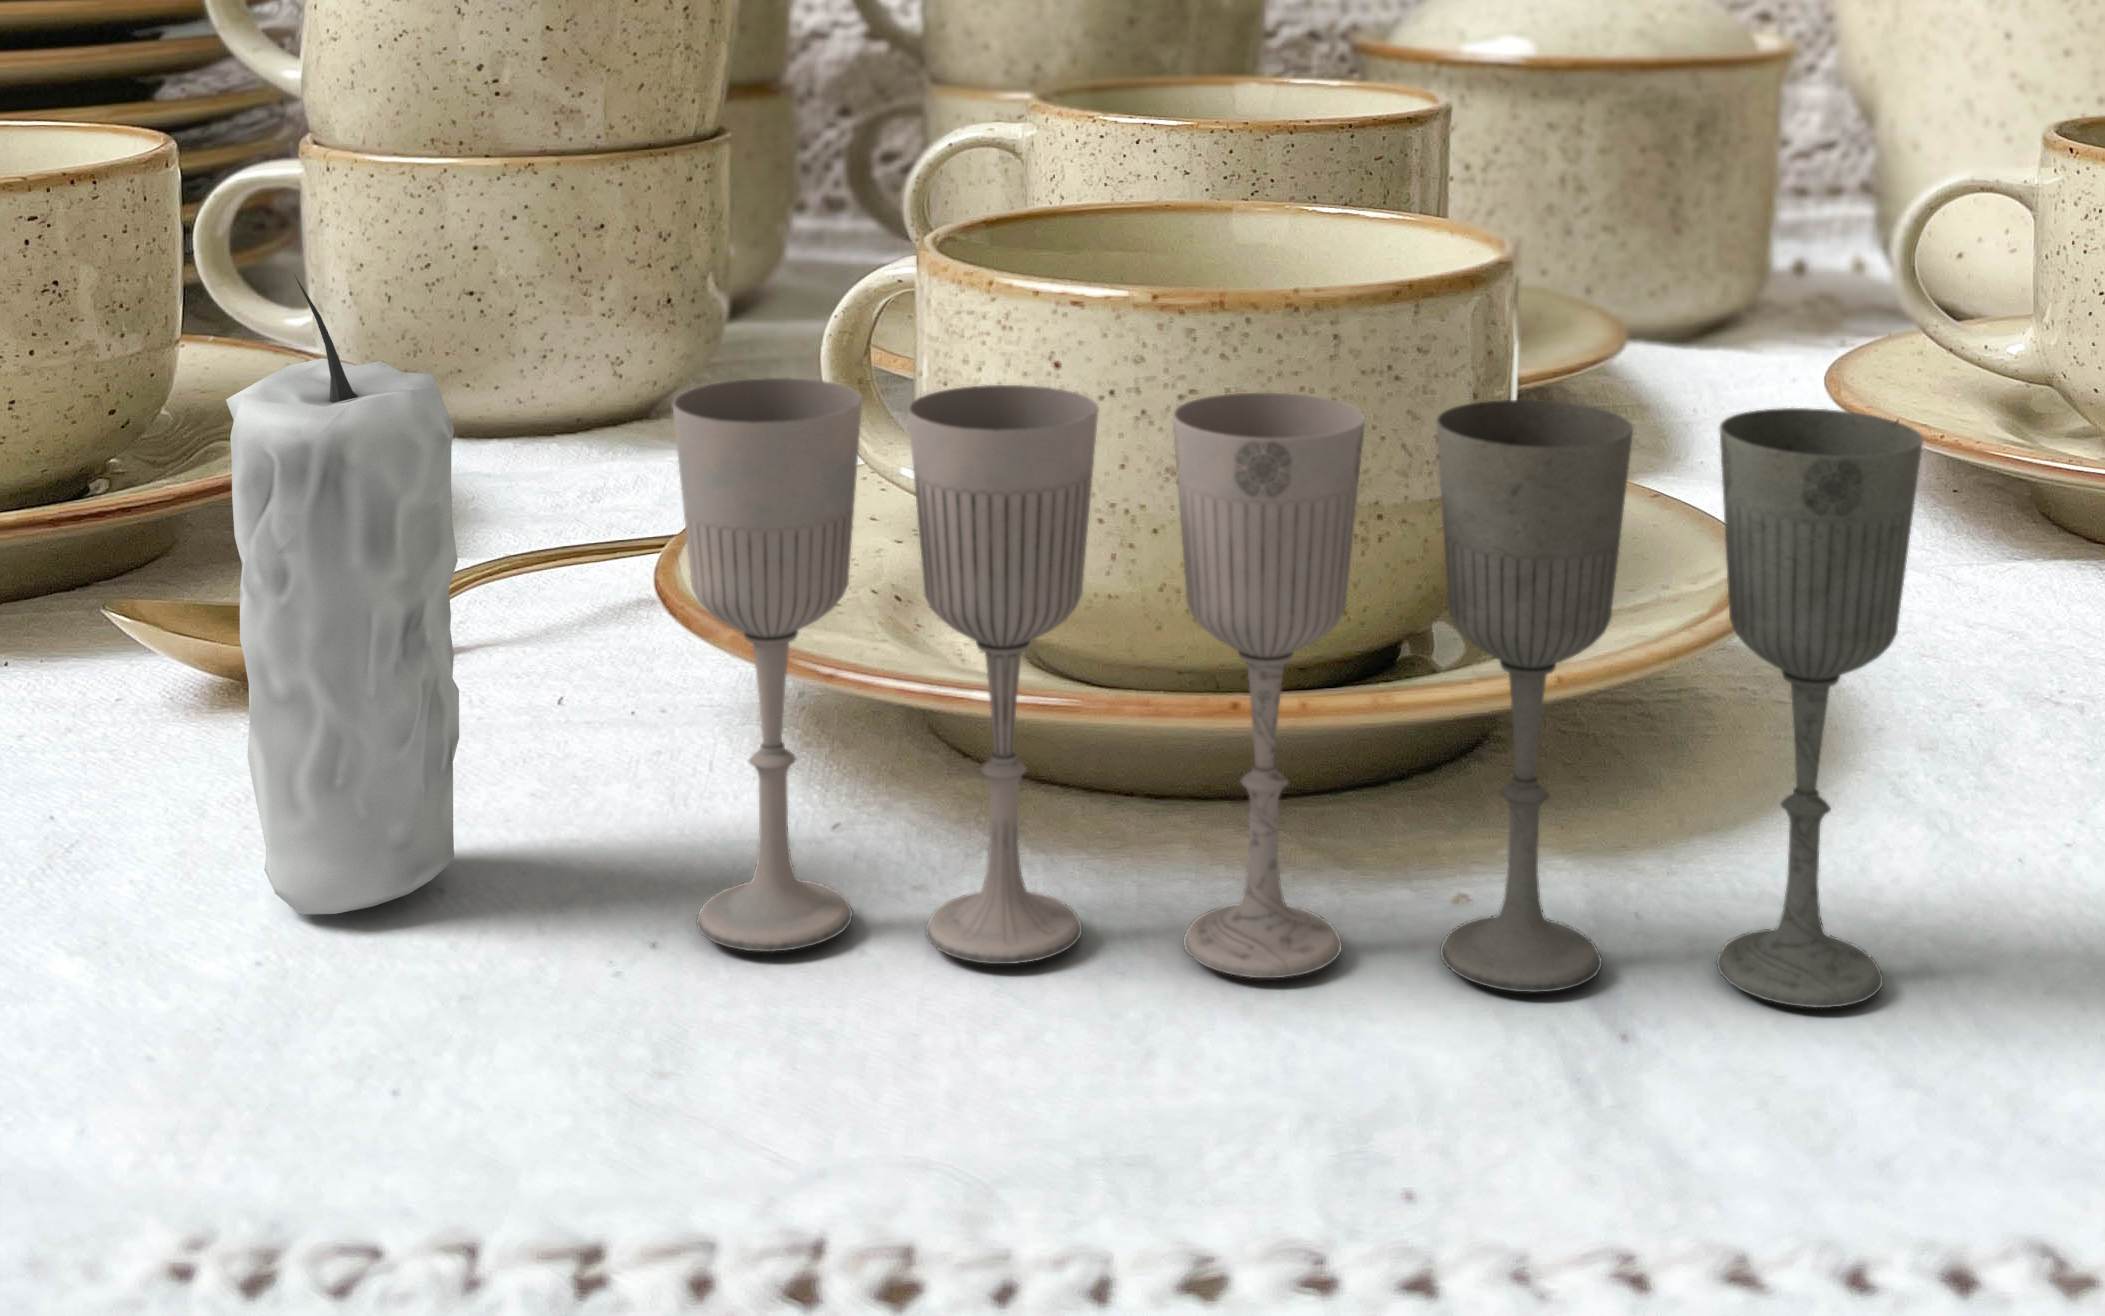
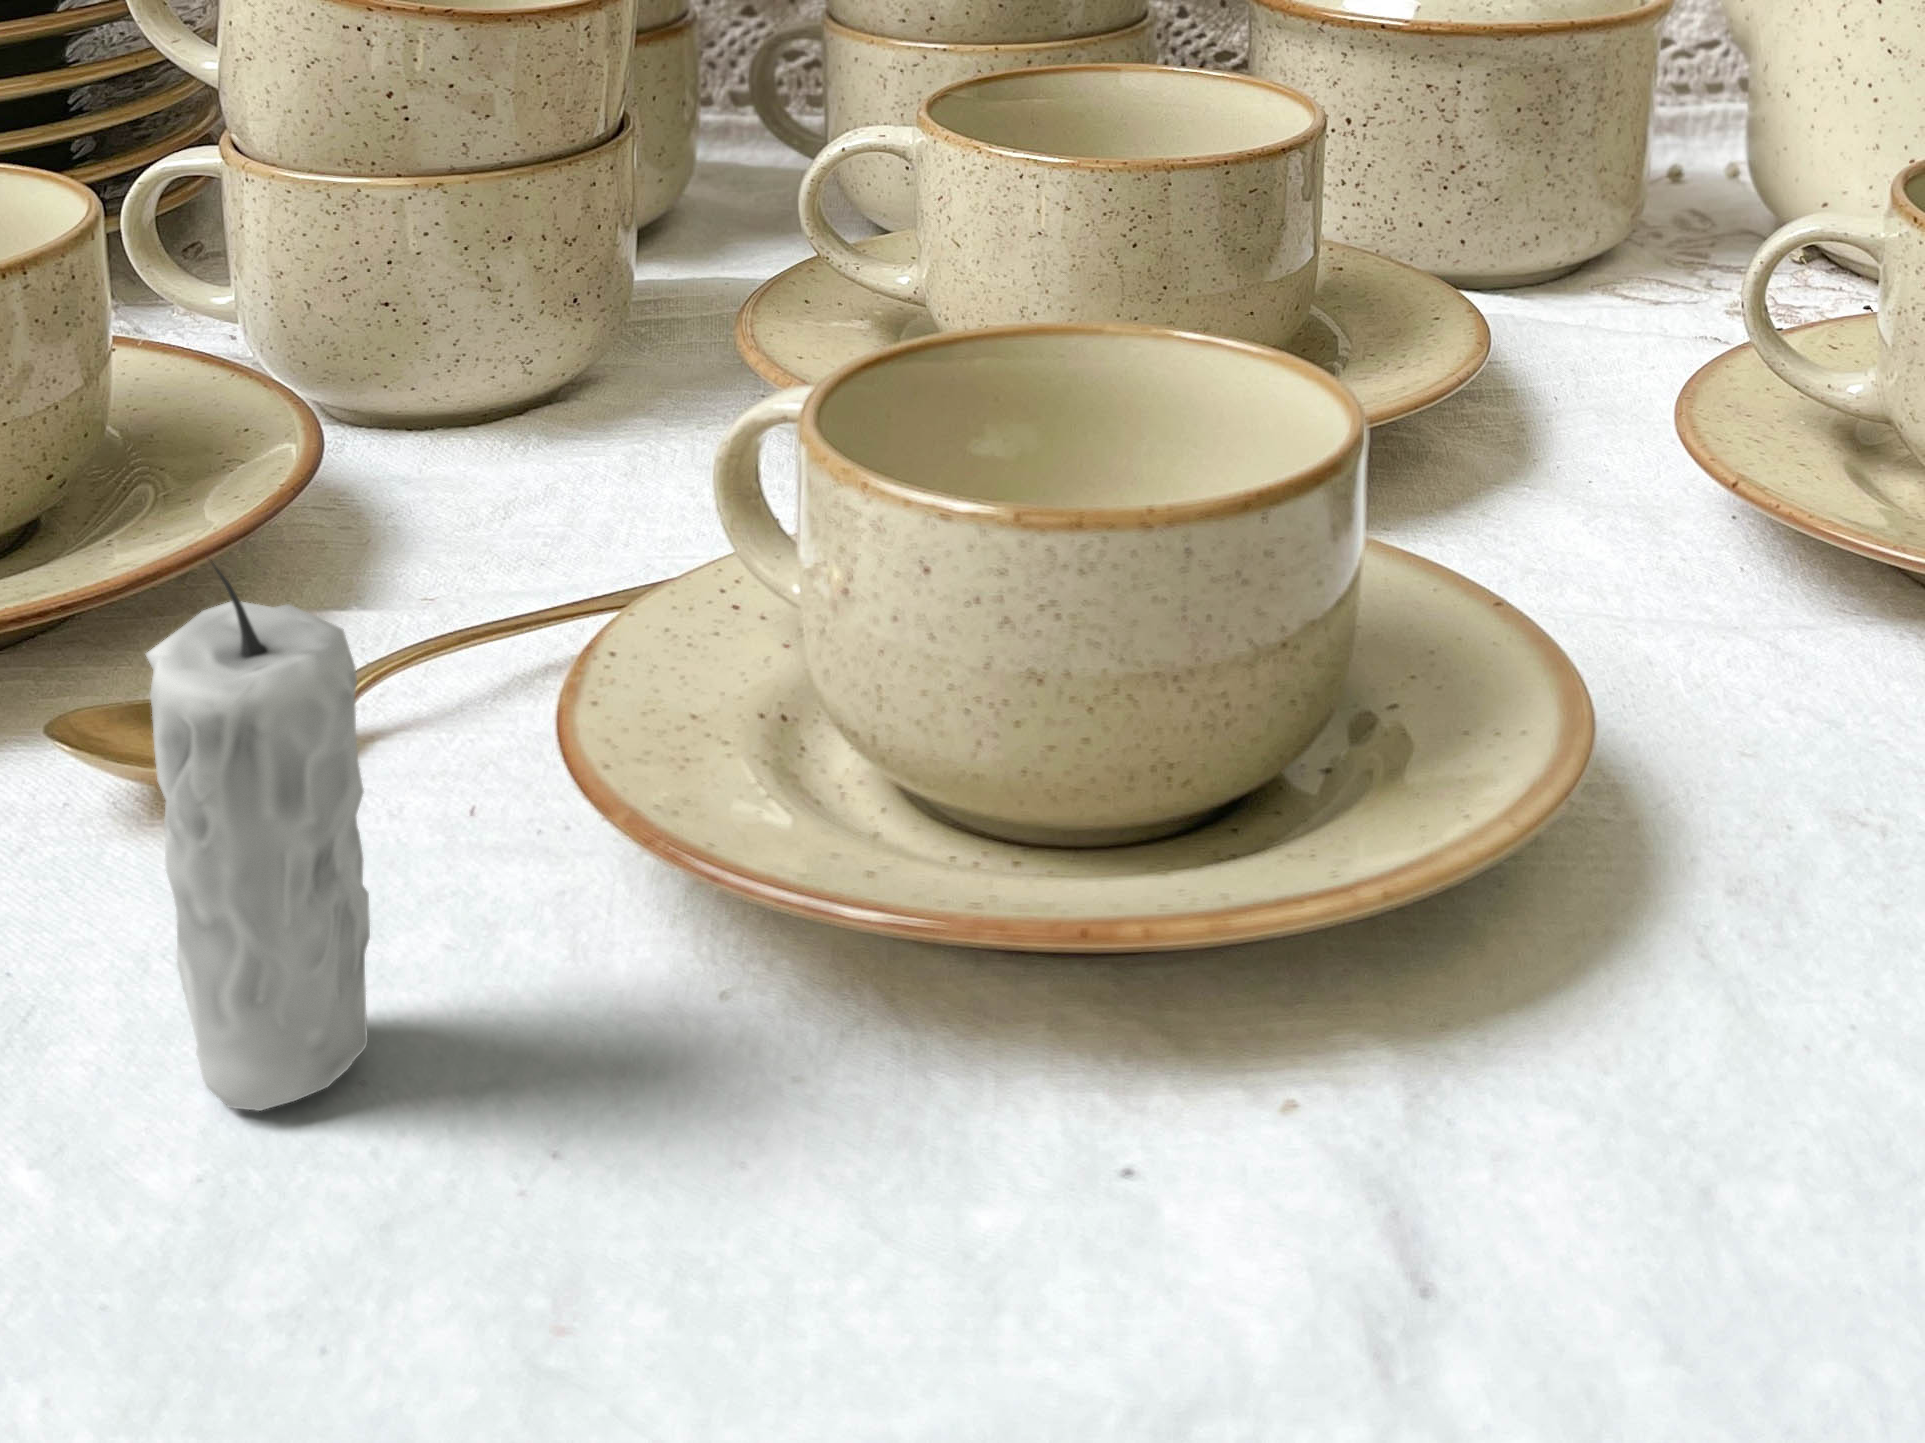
wine glass: present [673,378,1923,1008] -> none [557,641,1718,1251]

